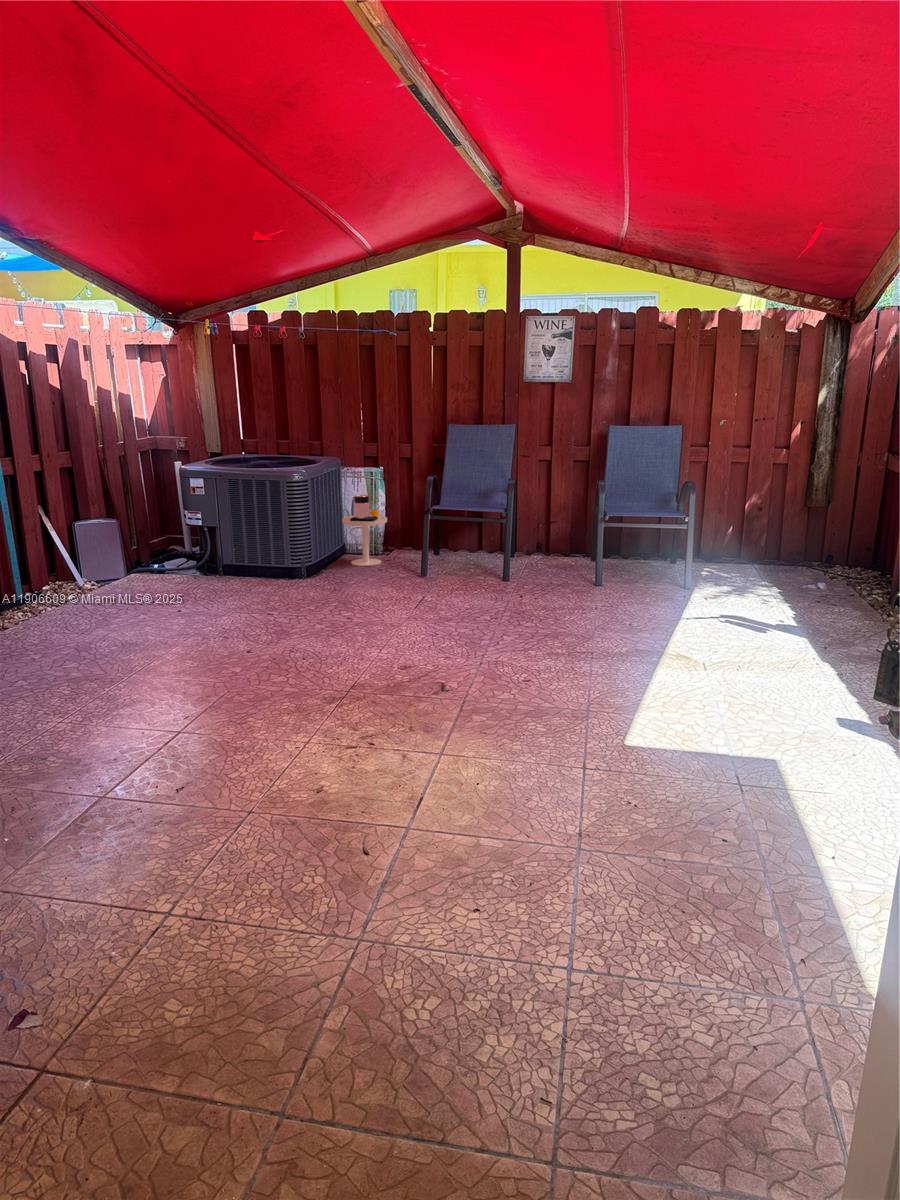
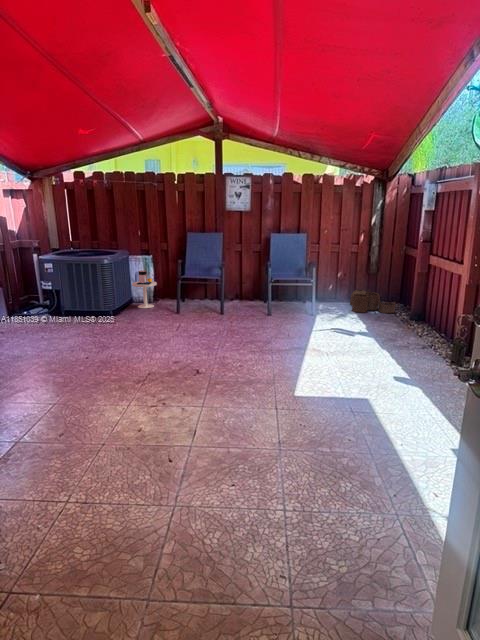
woven basket: none [769,537,866,591] -> present [350,289,395,313]

